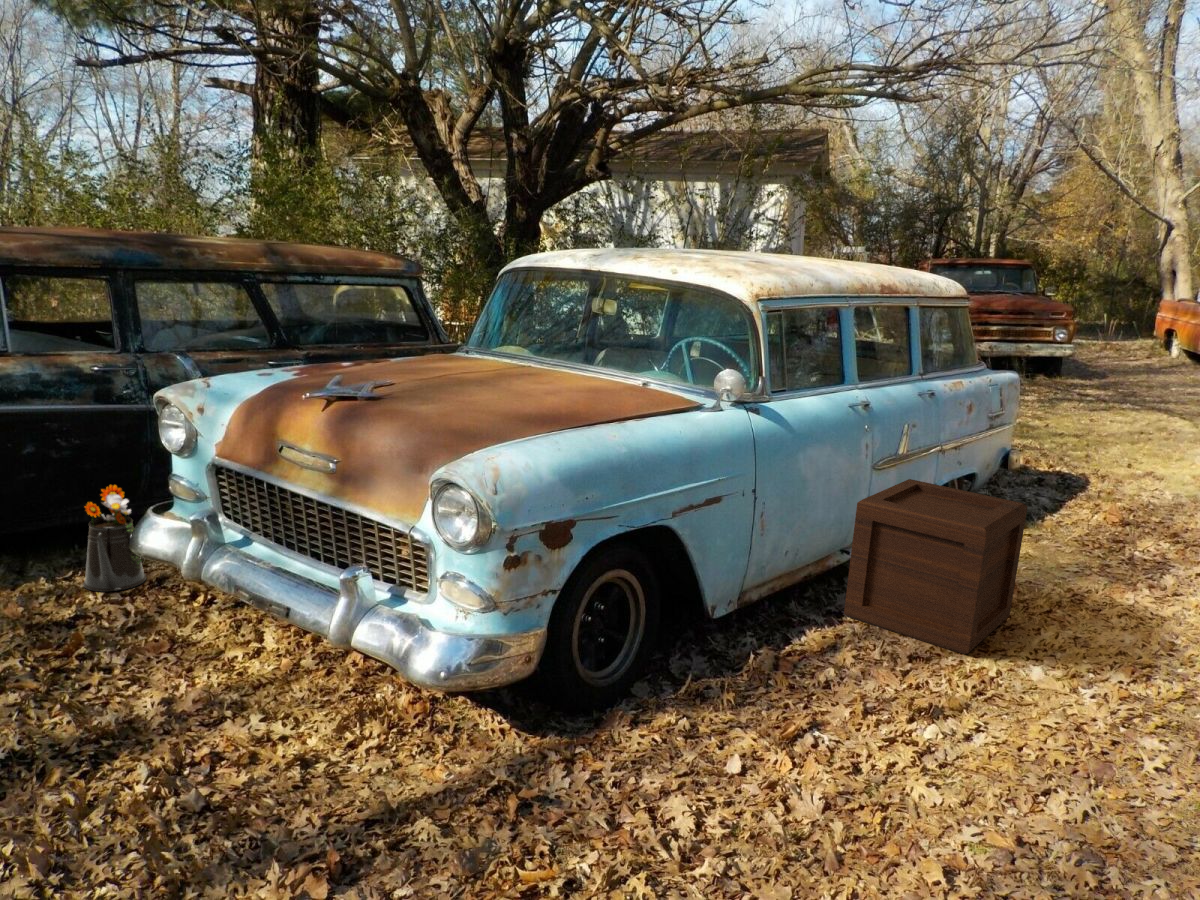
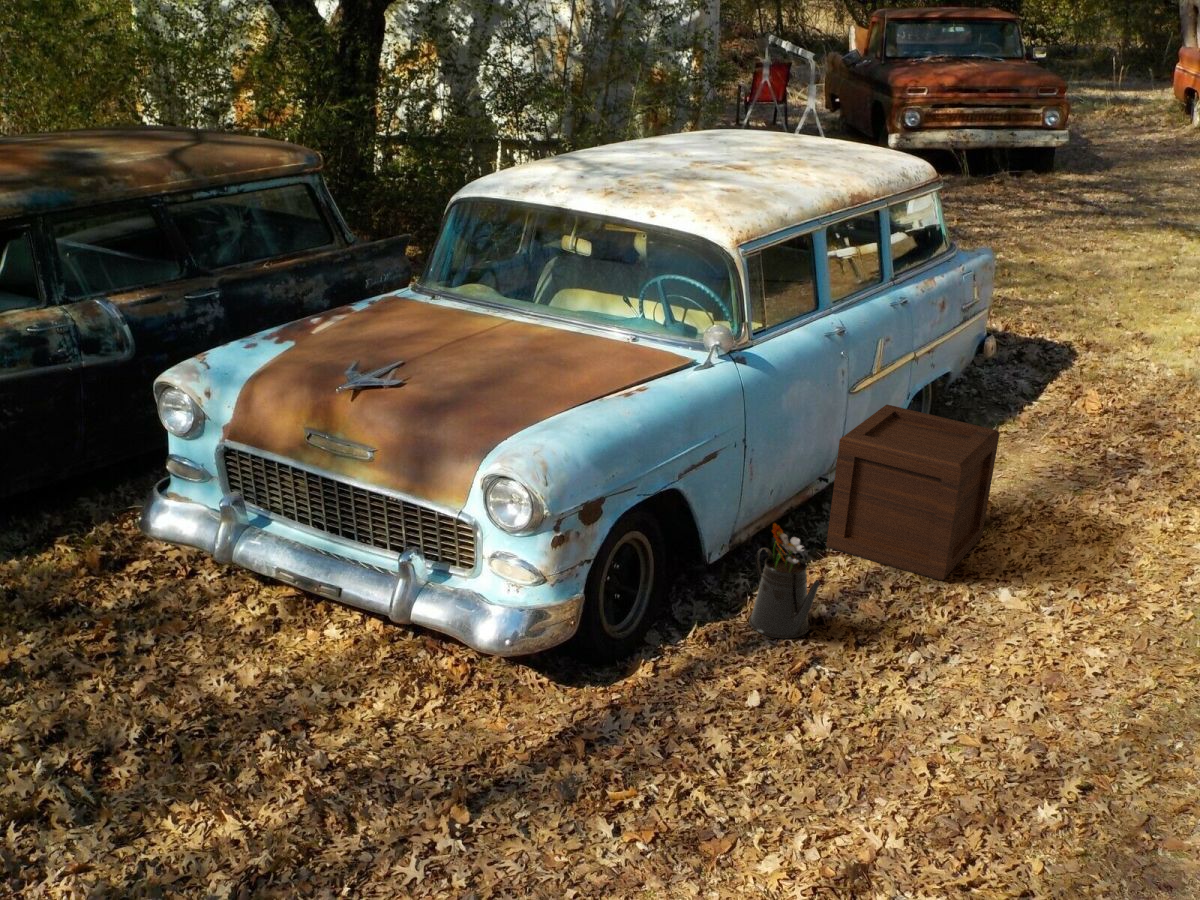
watering can: present [84,485,146,591] -> present [749,524,820,638]

